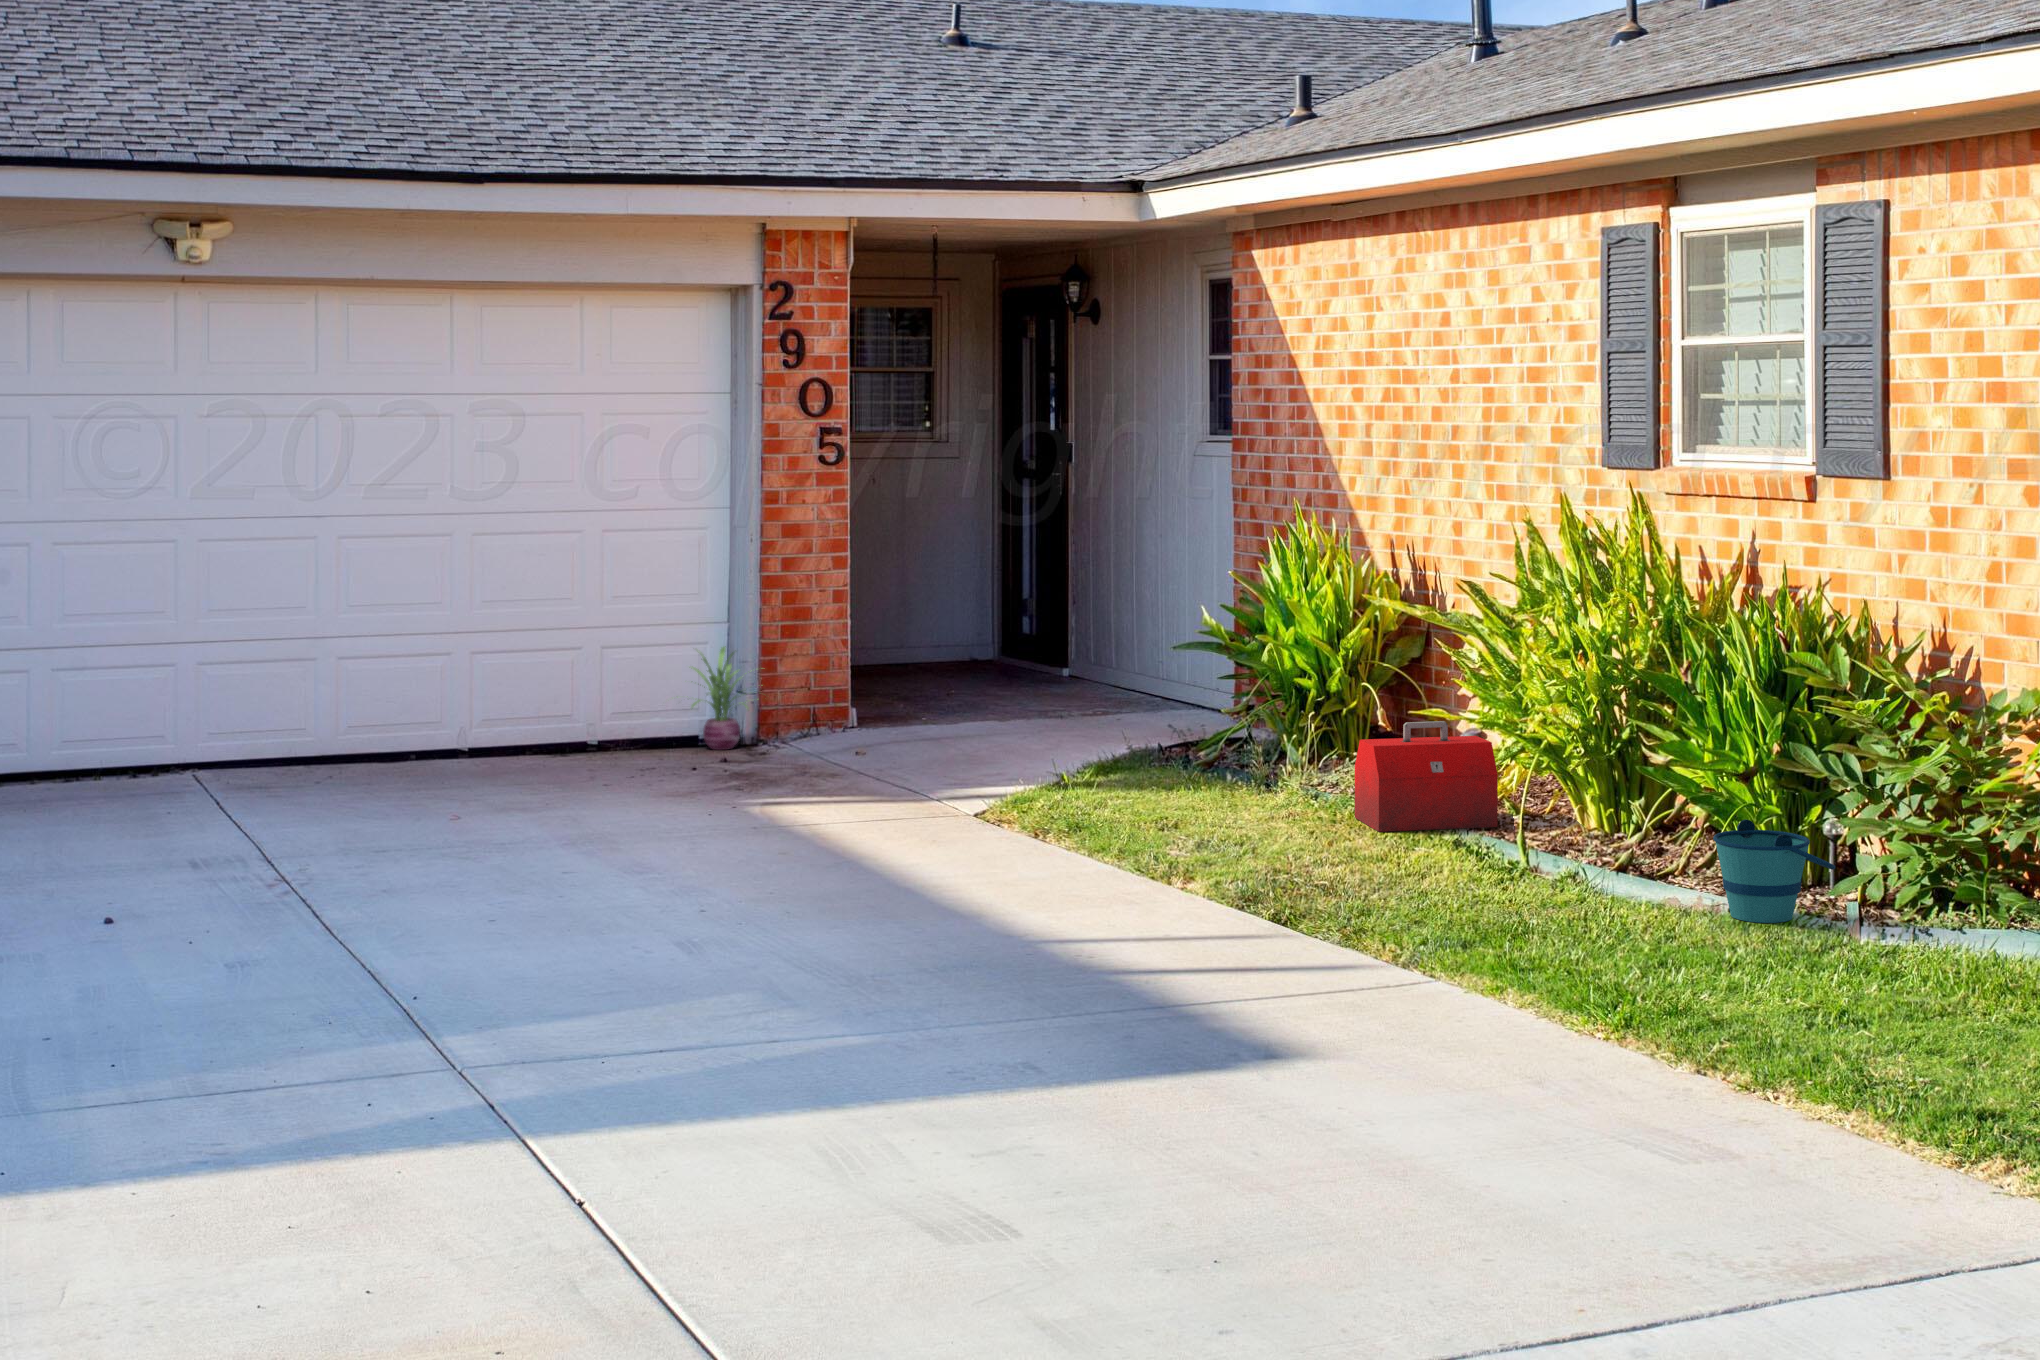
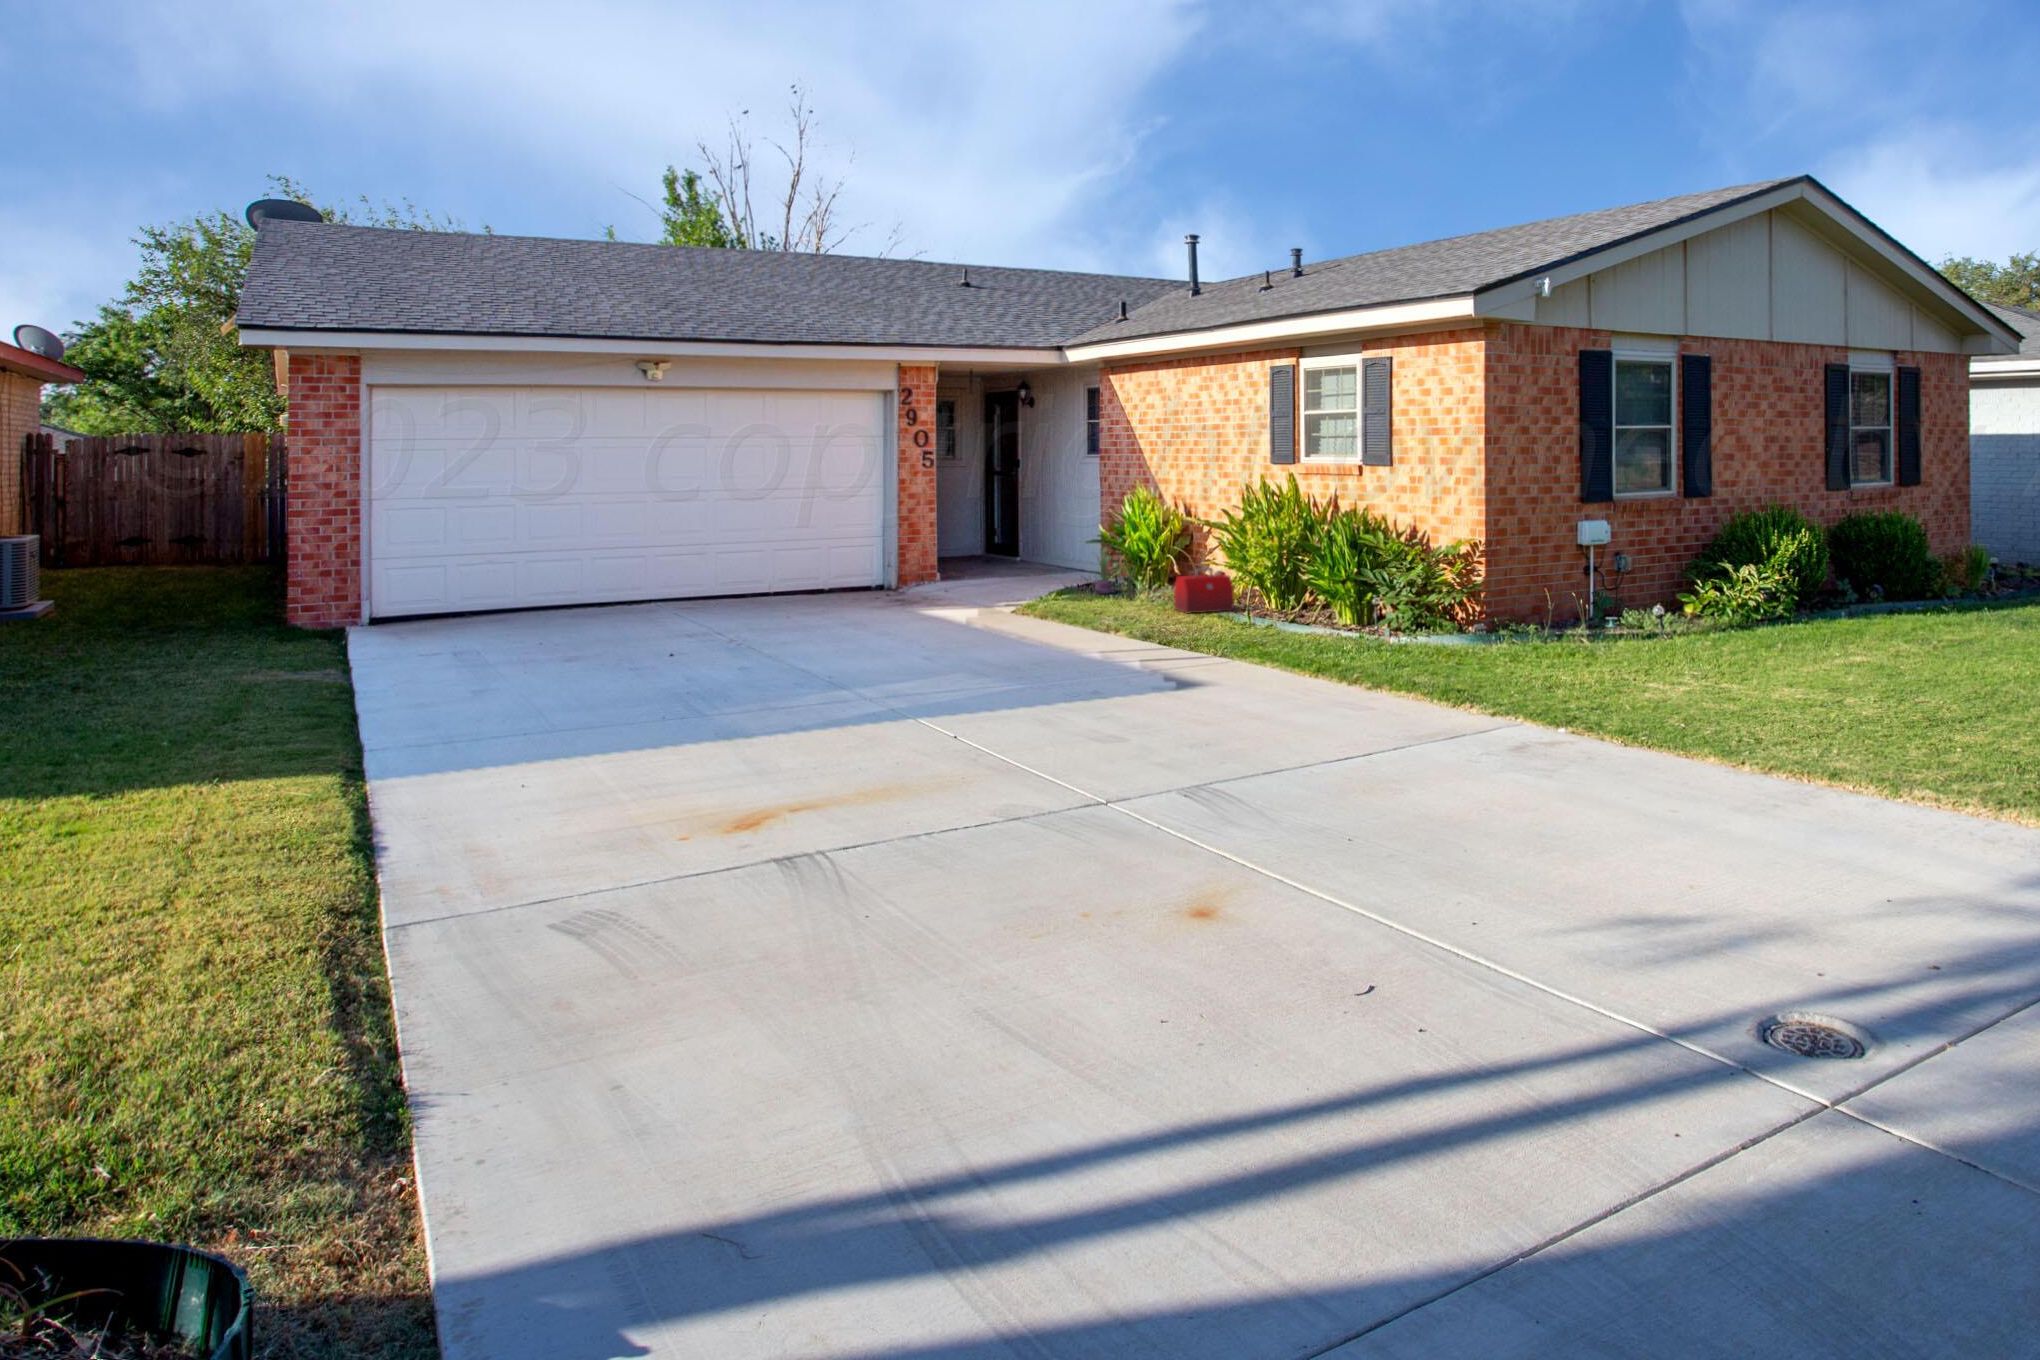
decorative plant: present [692,646,748,750] -> present [1091,548,1116,594]
bucket: present [1713,820,1835,923] -> none [1333,599,1379,638]

